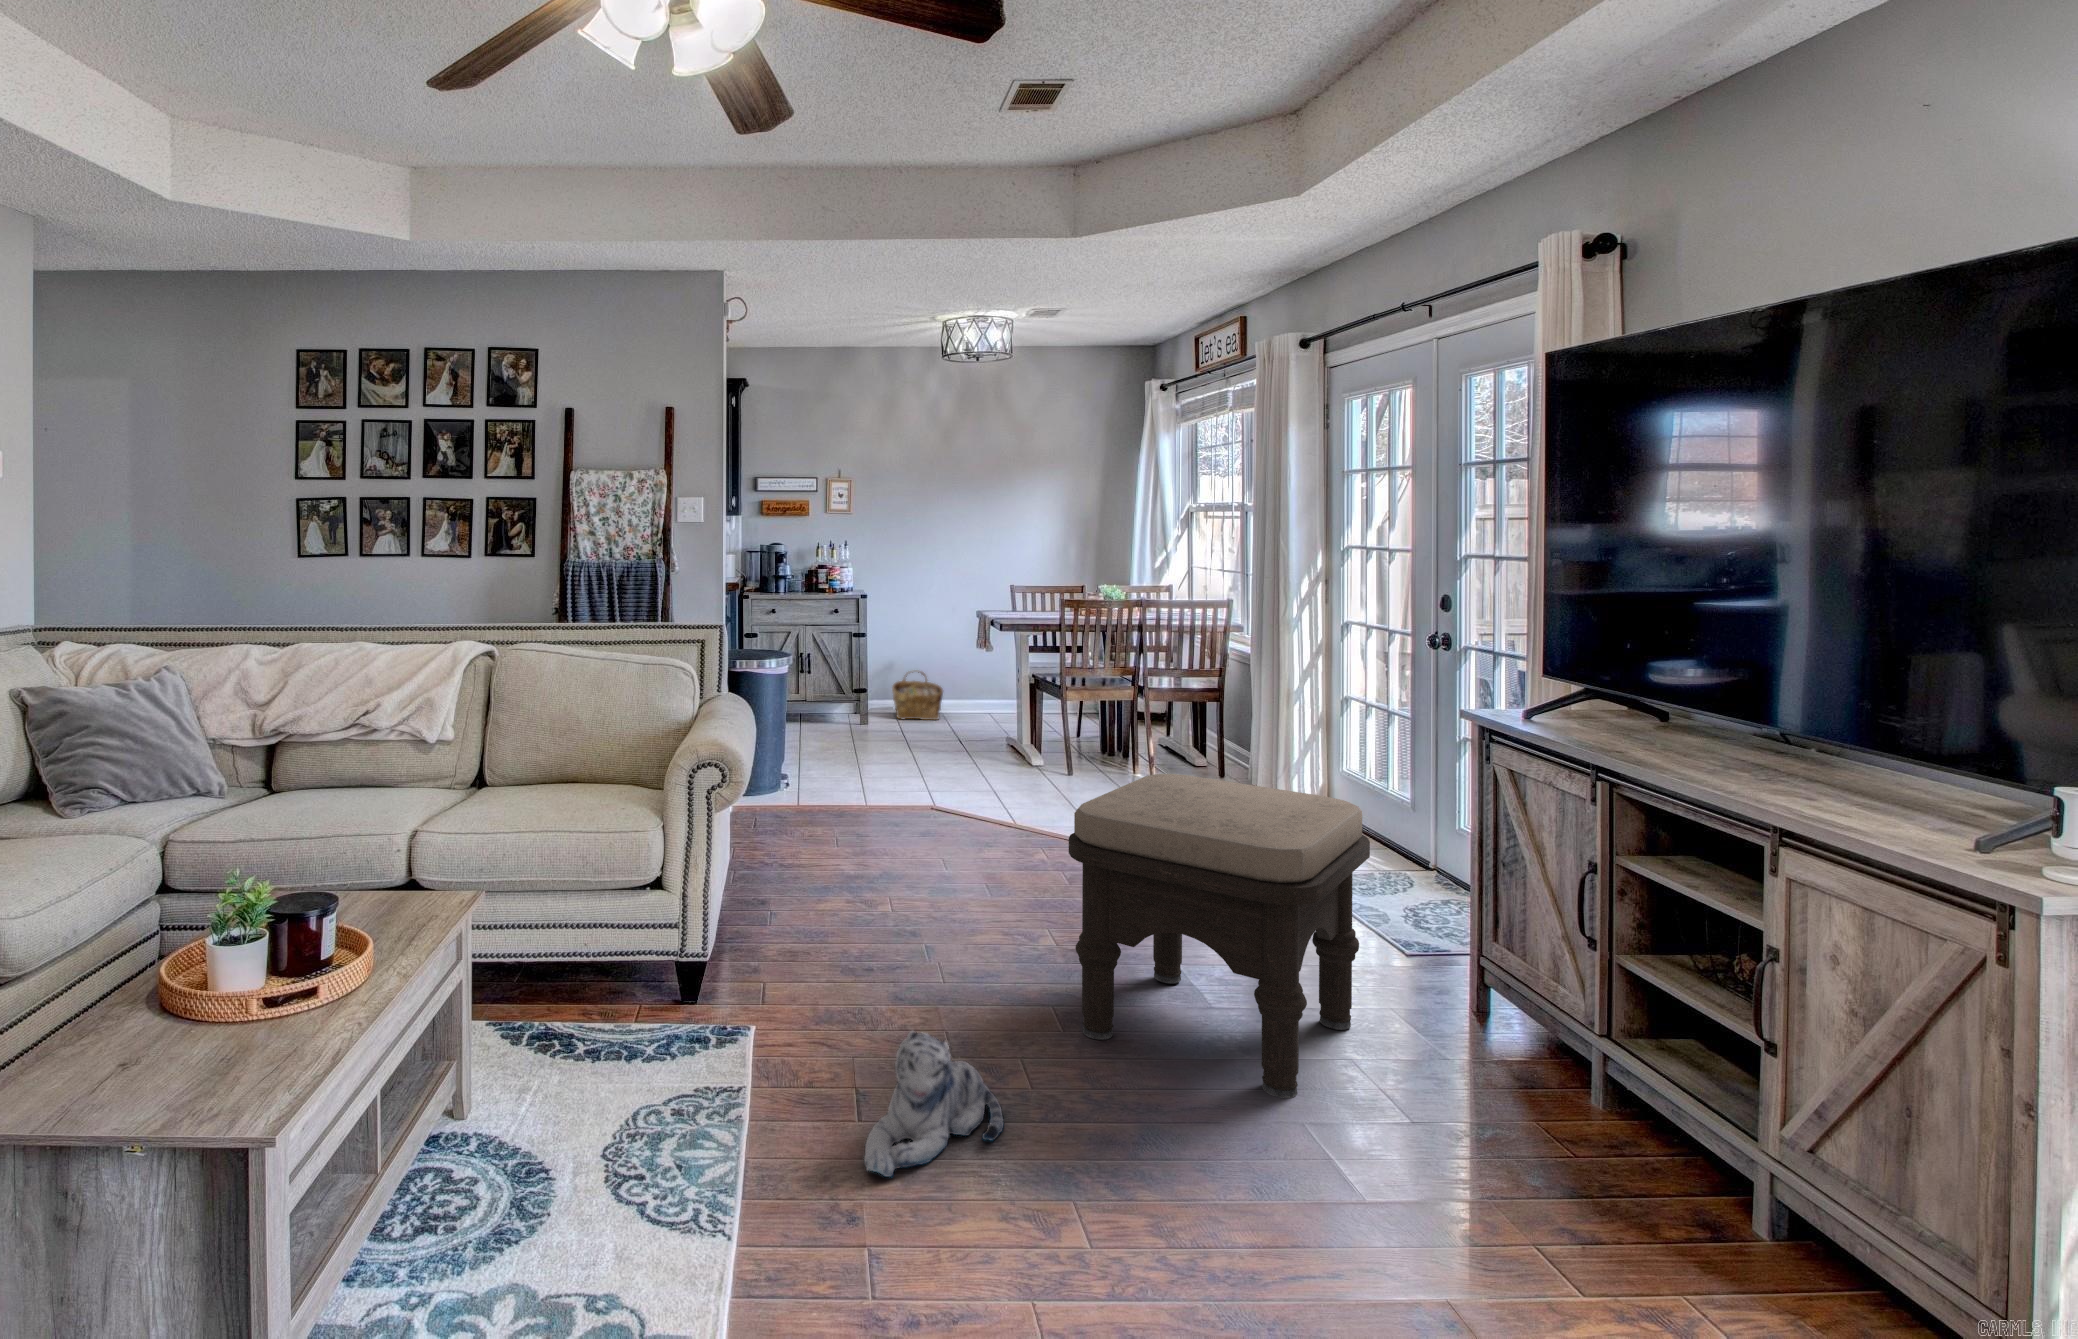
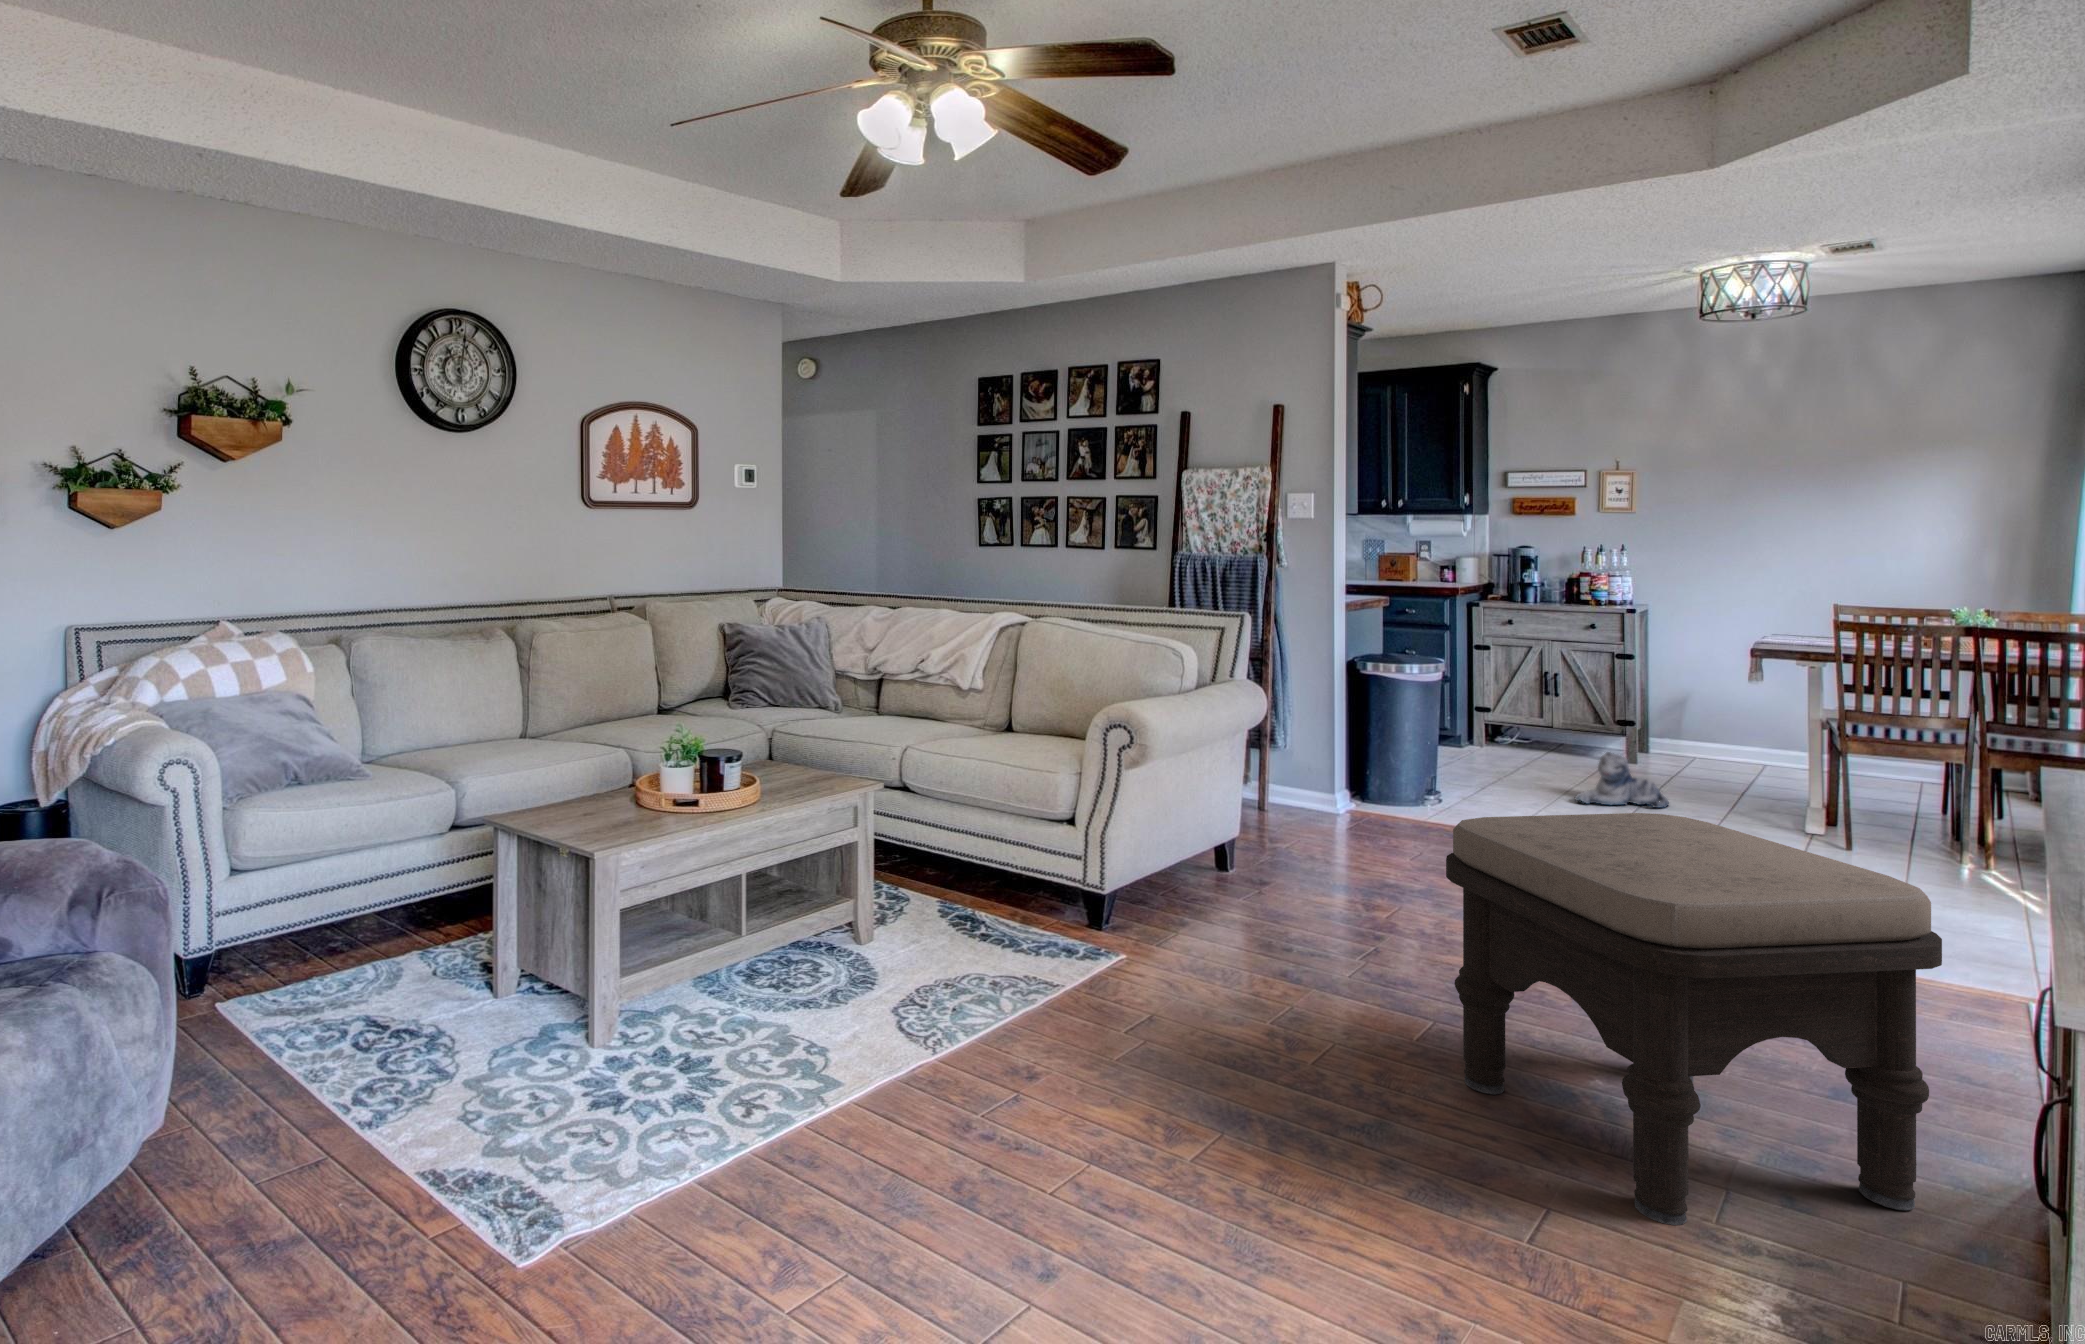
woven basket: present [892,672,943,720] -> none [1691,712,1777,778]
plush toy: present [864,1031,1004,1177] -> present [1575,752,1669,808]

